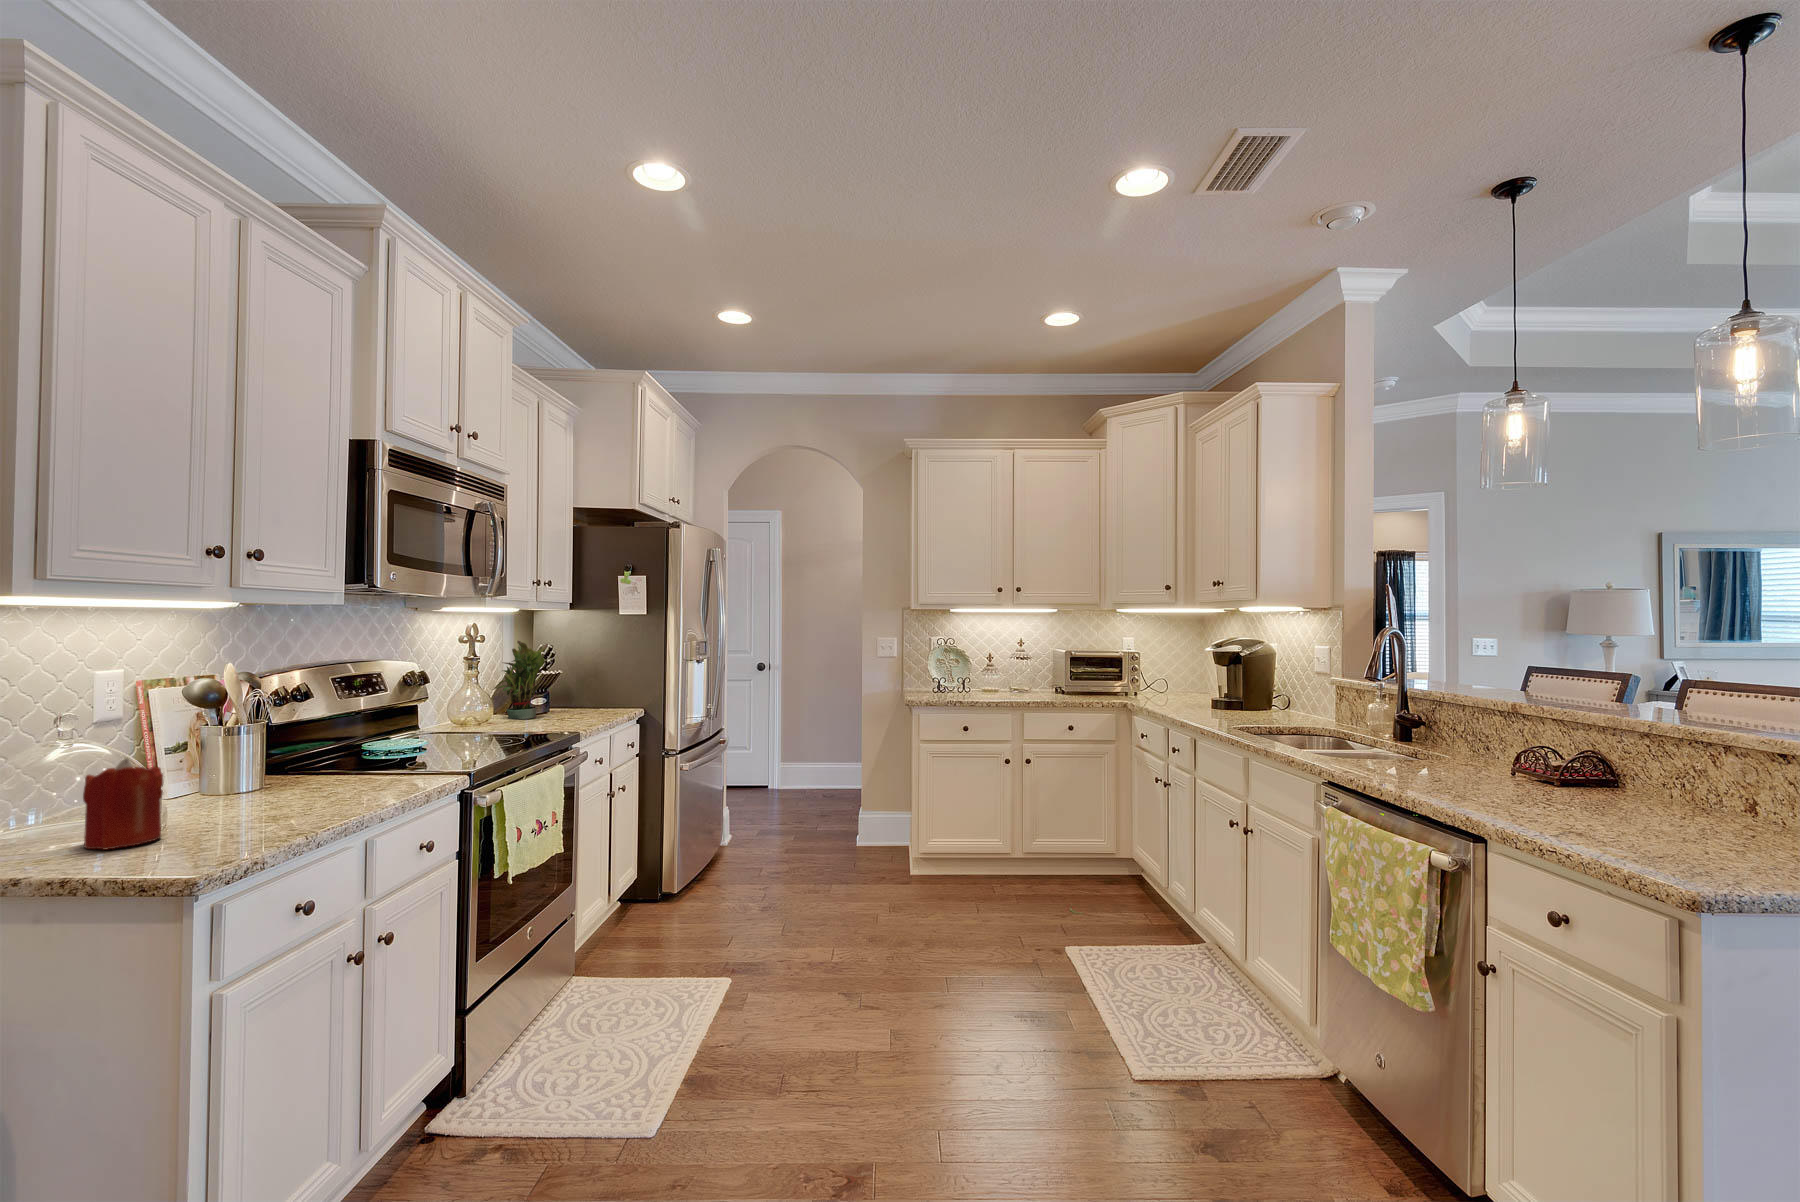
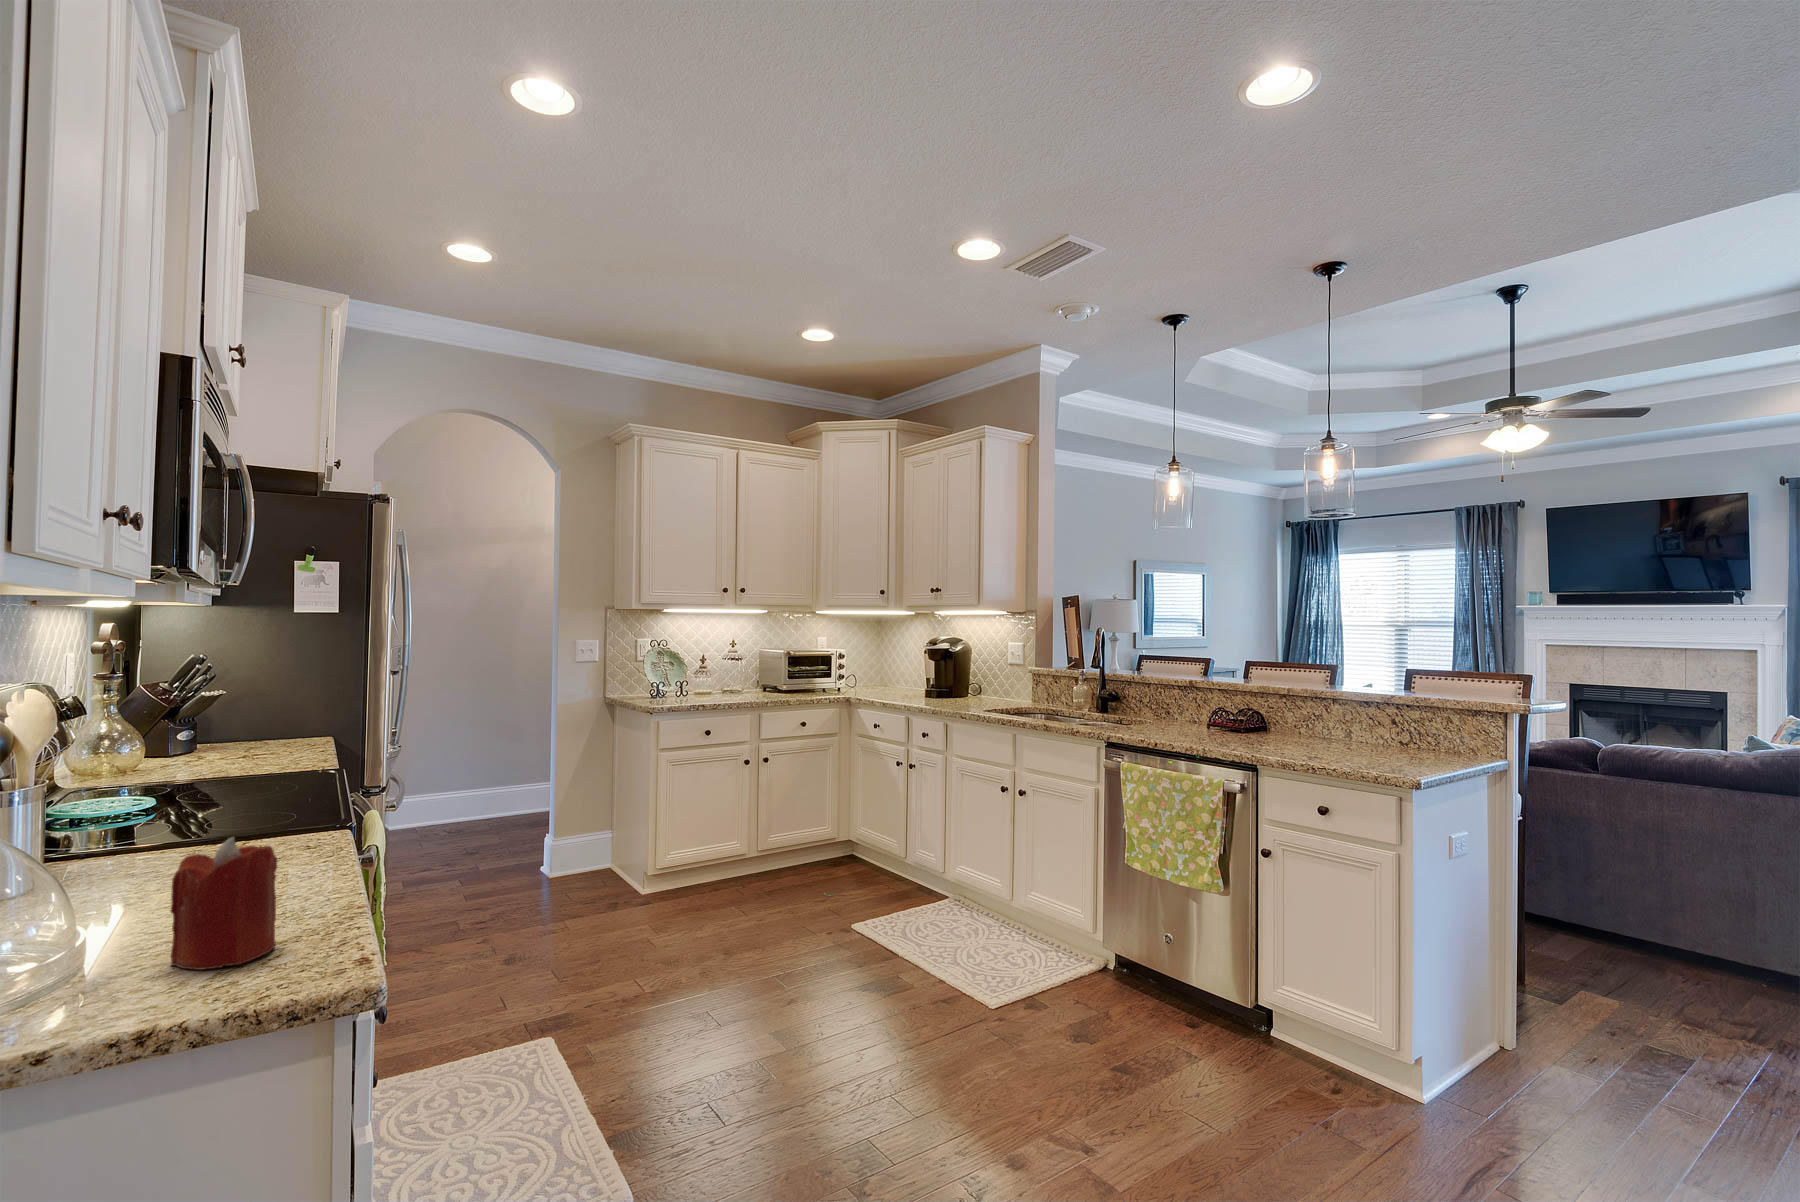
potted plant: present [493,641,548,719] -> none [202,656,283,762]

